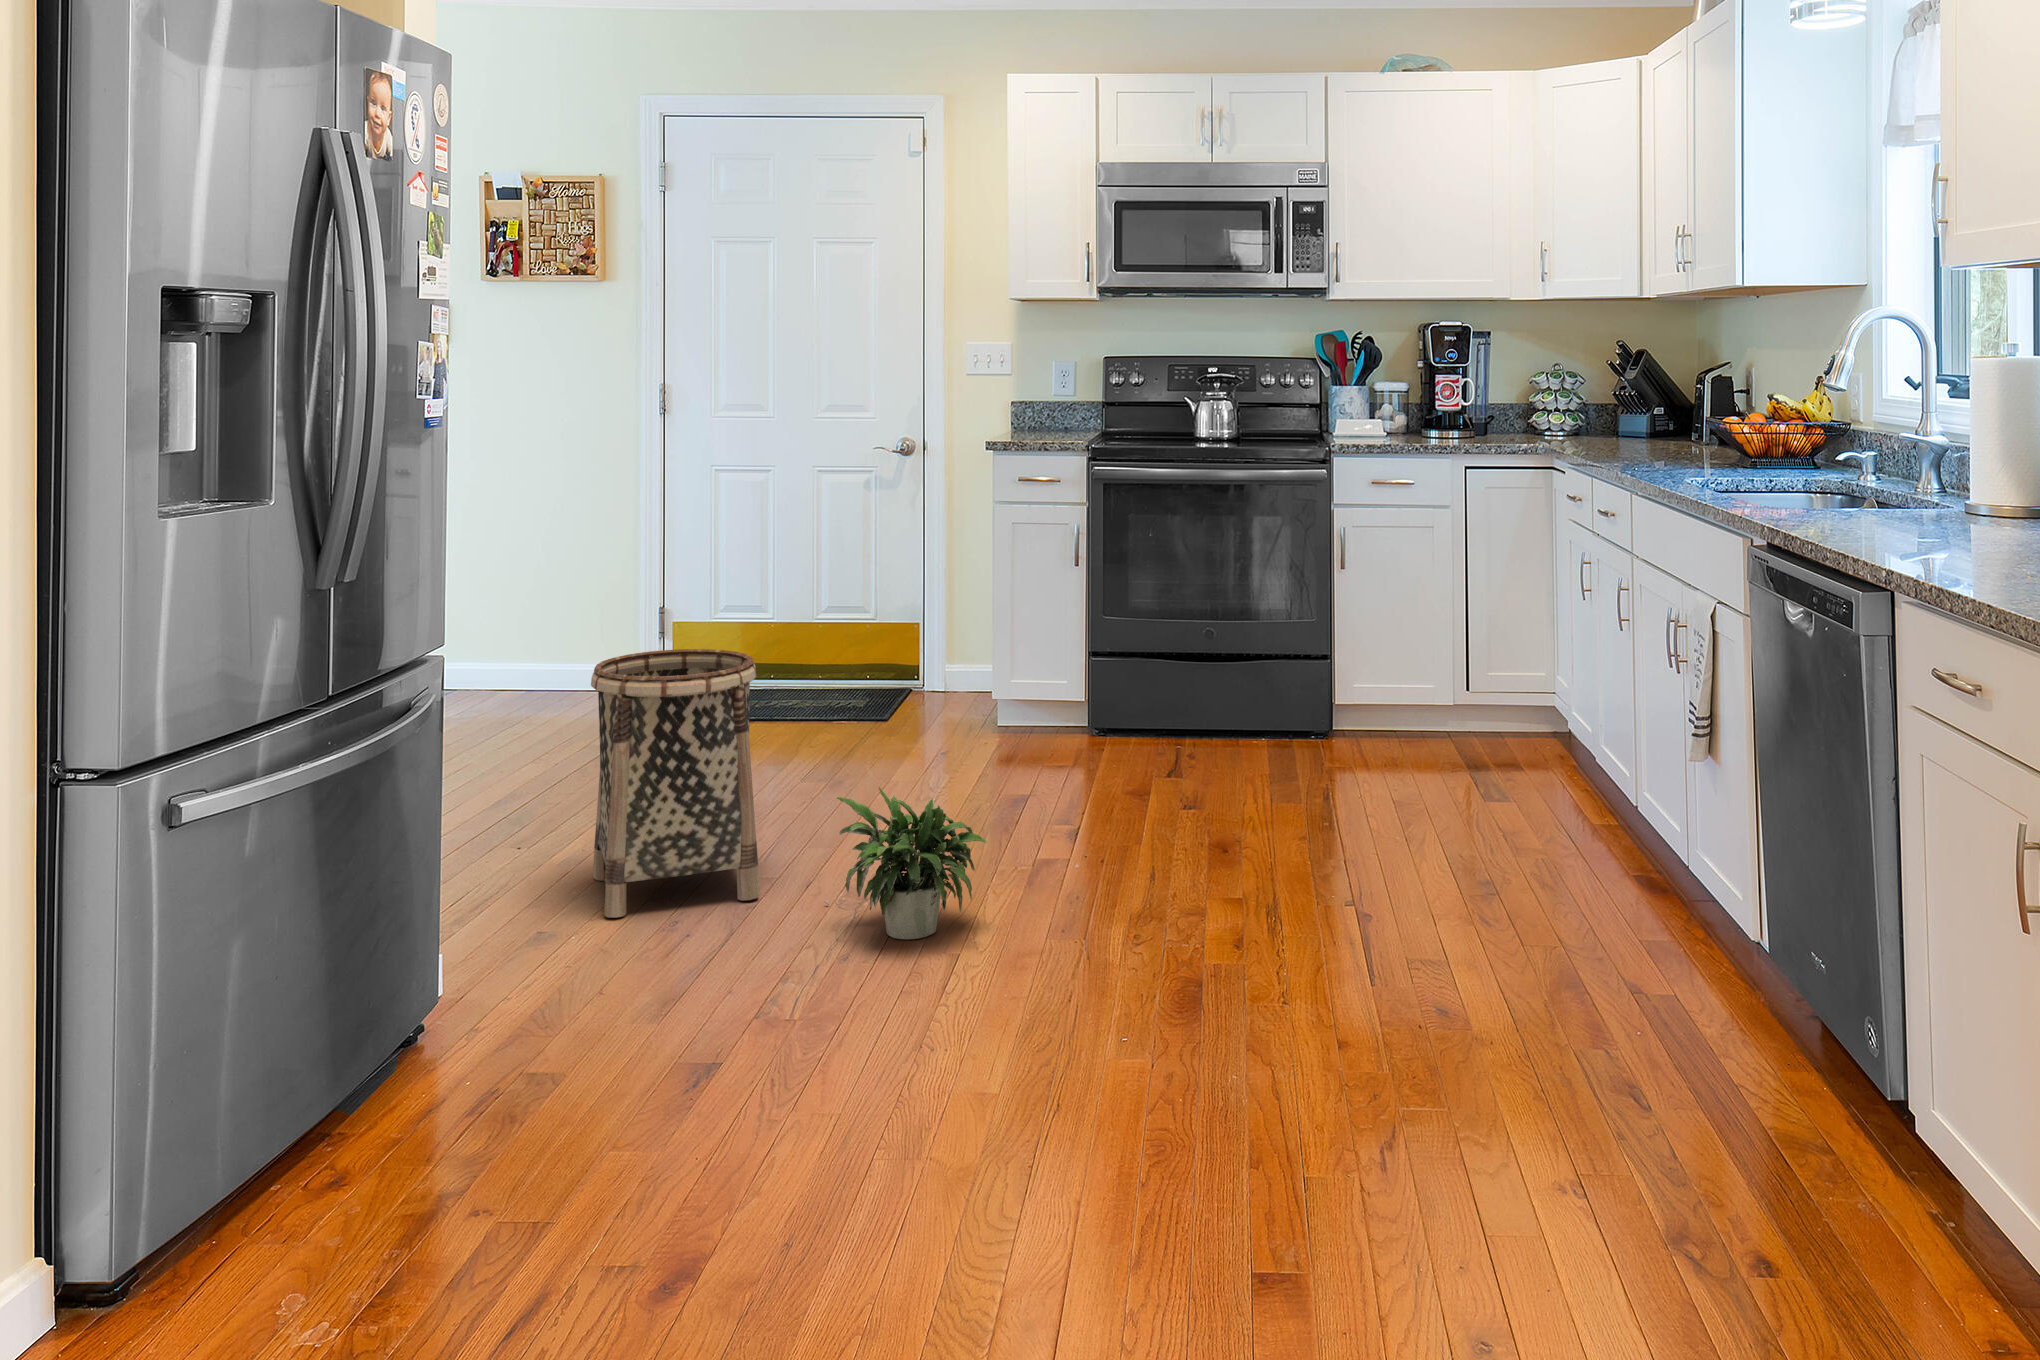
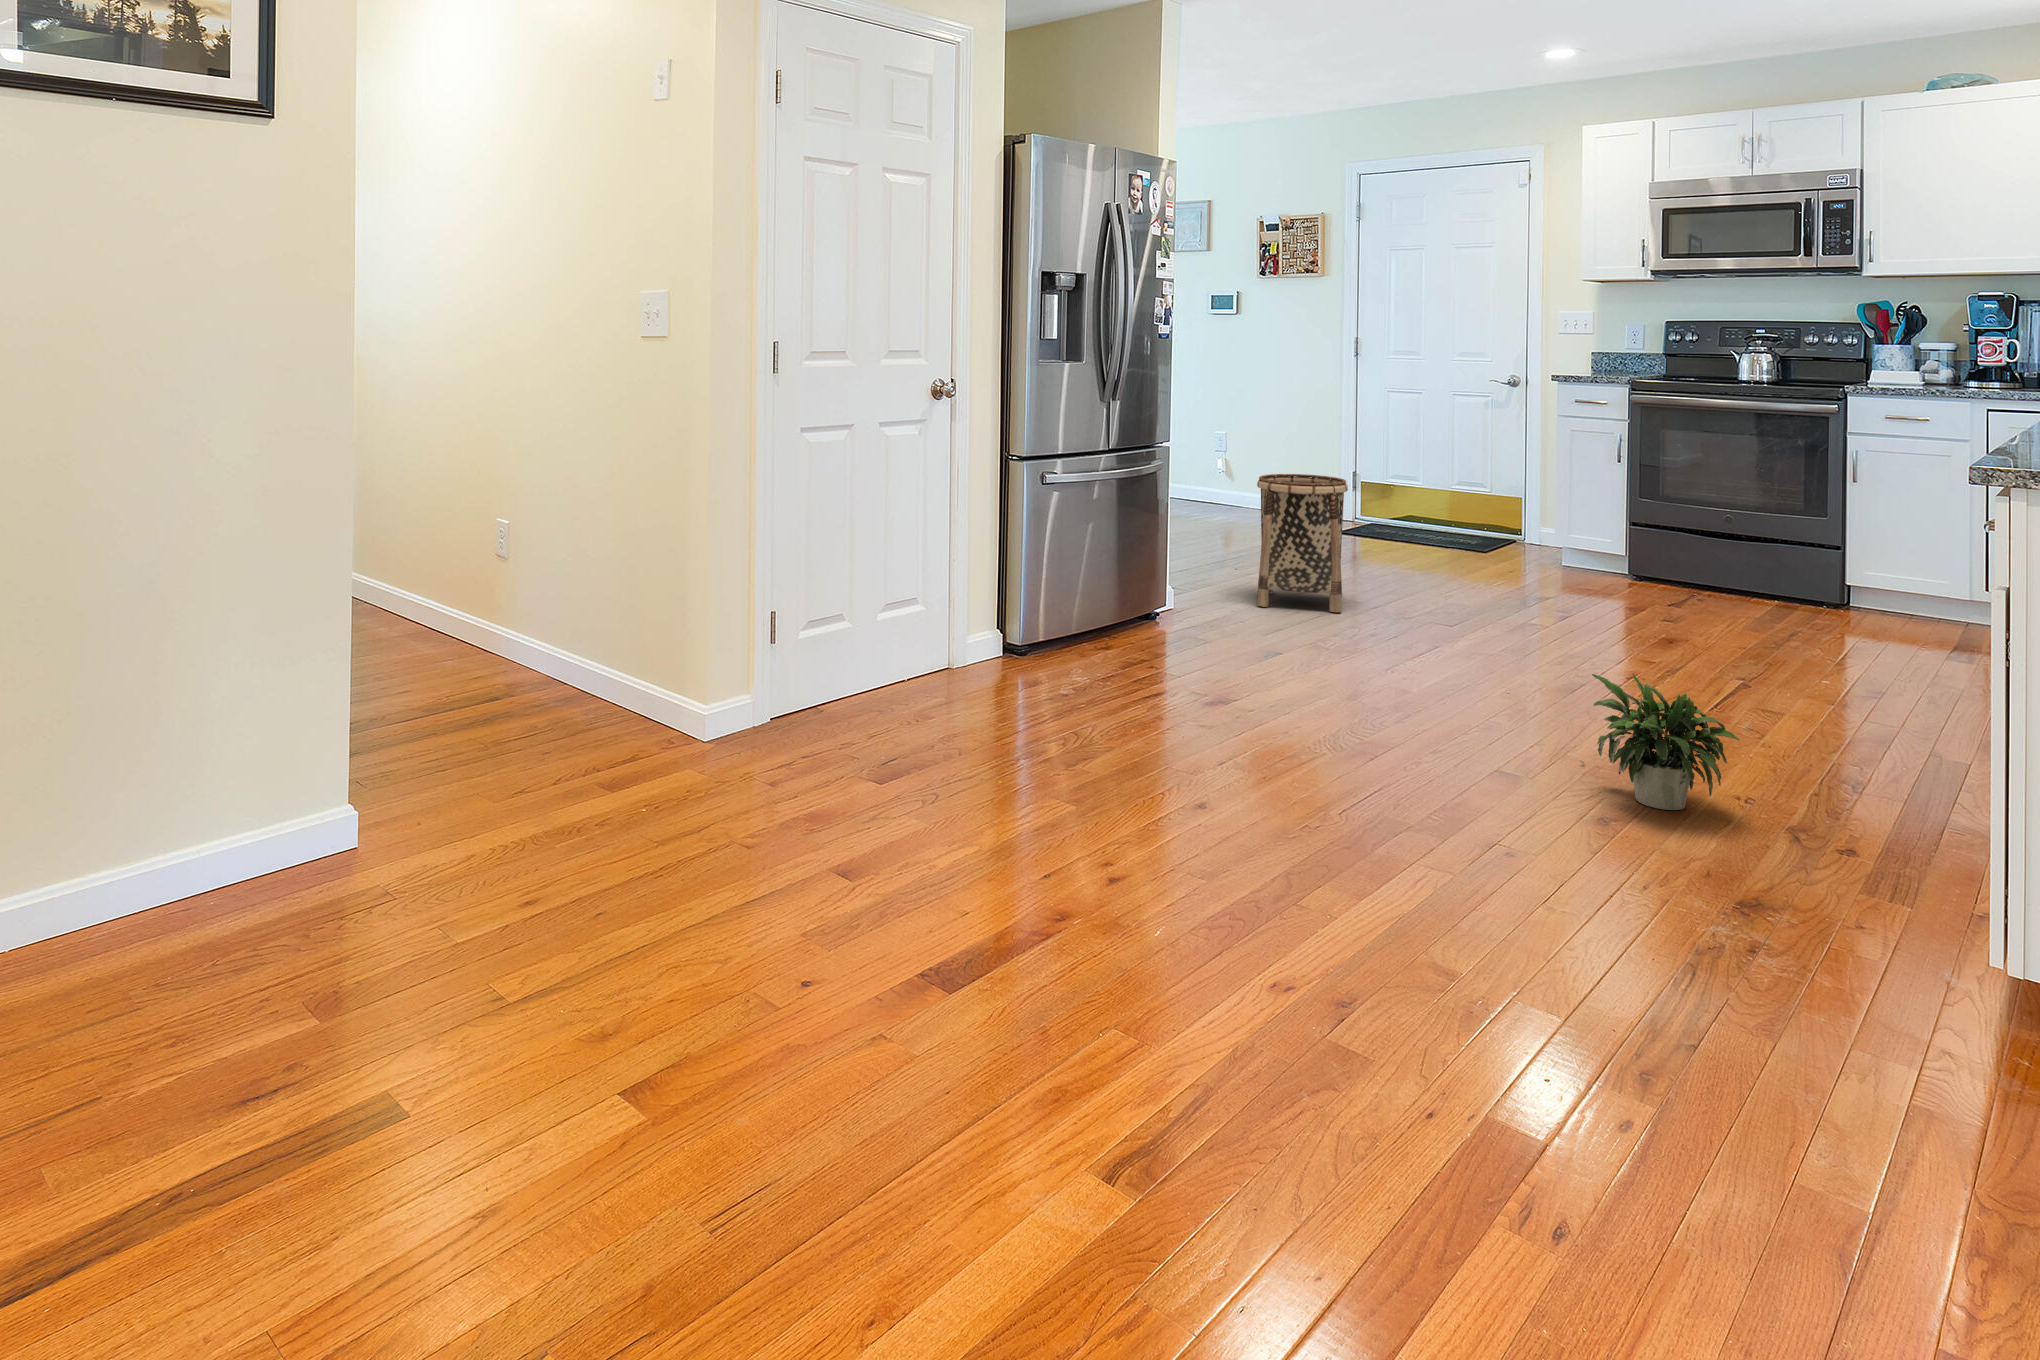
potted plant: present [823,787,987,939] -> present [1580,674,1740,810]

